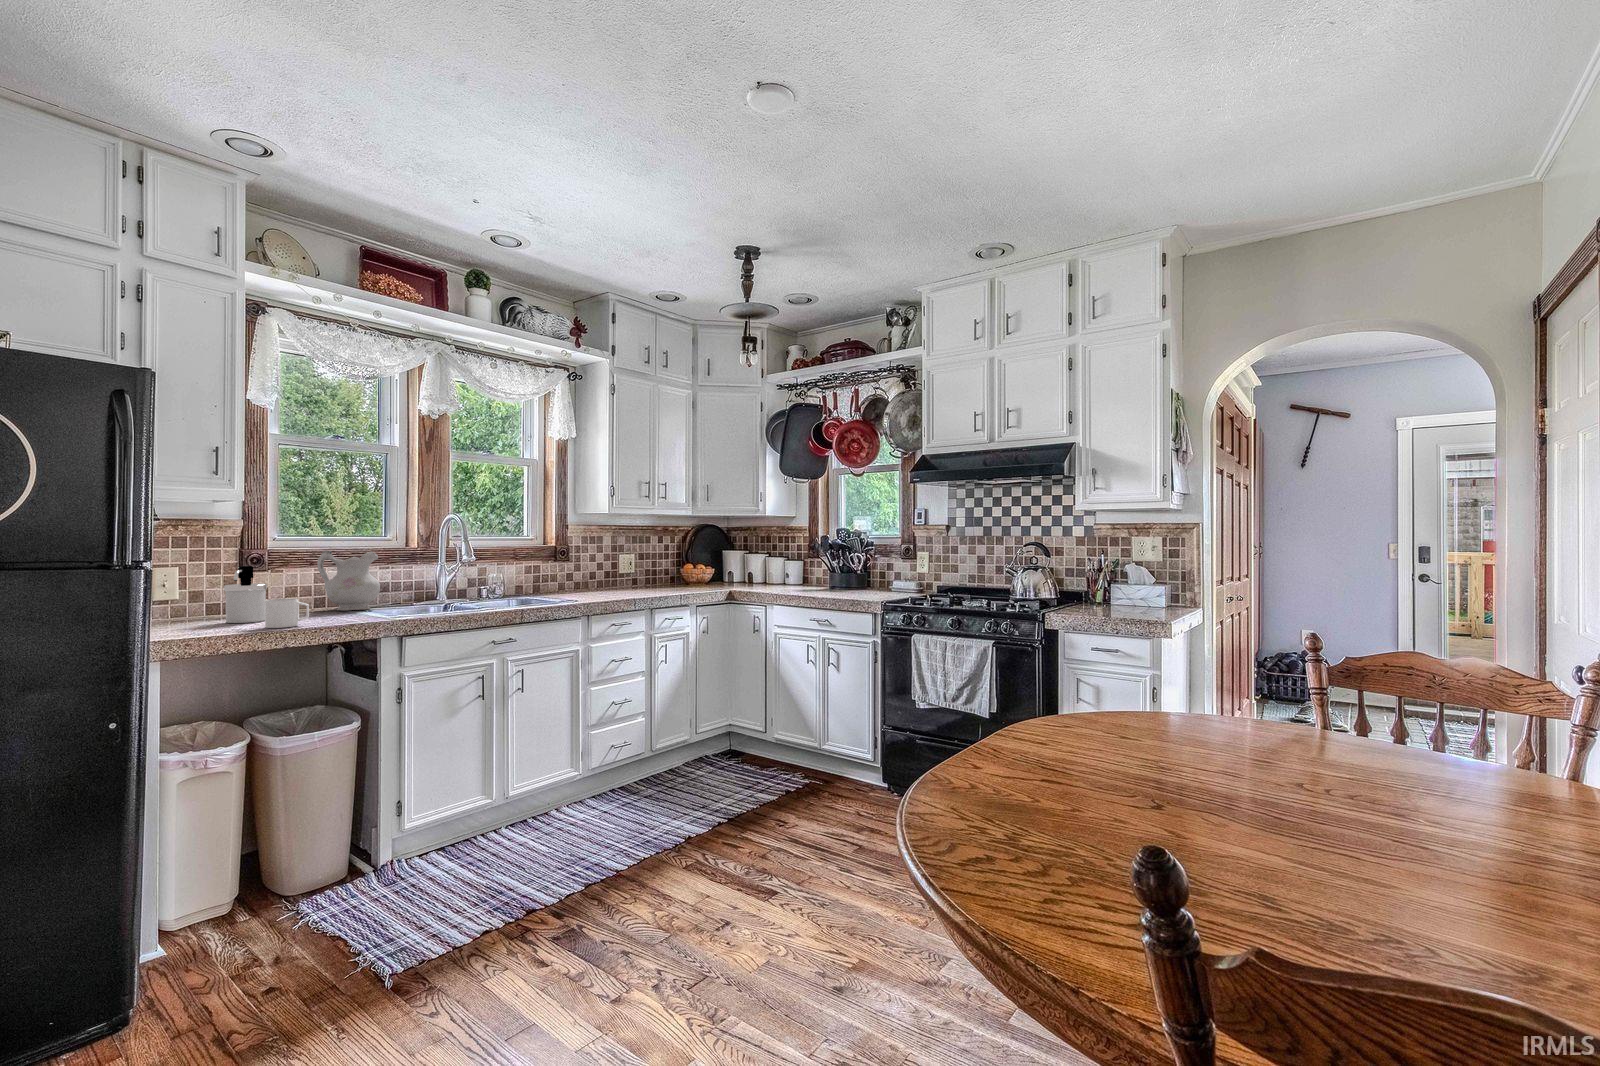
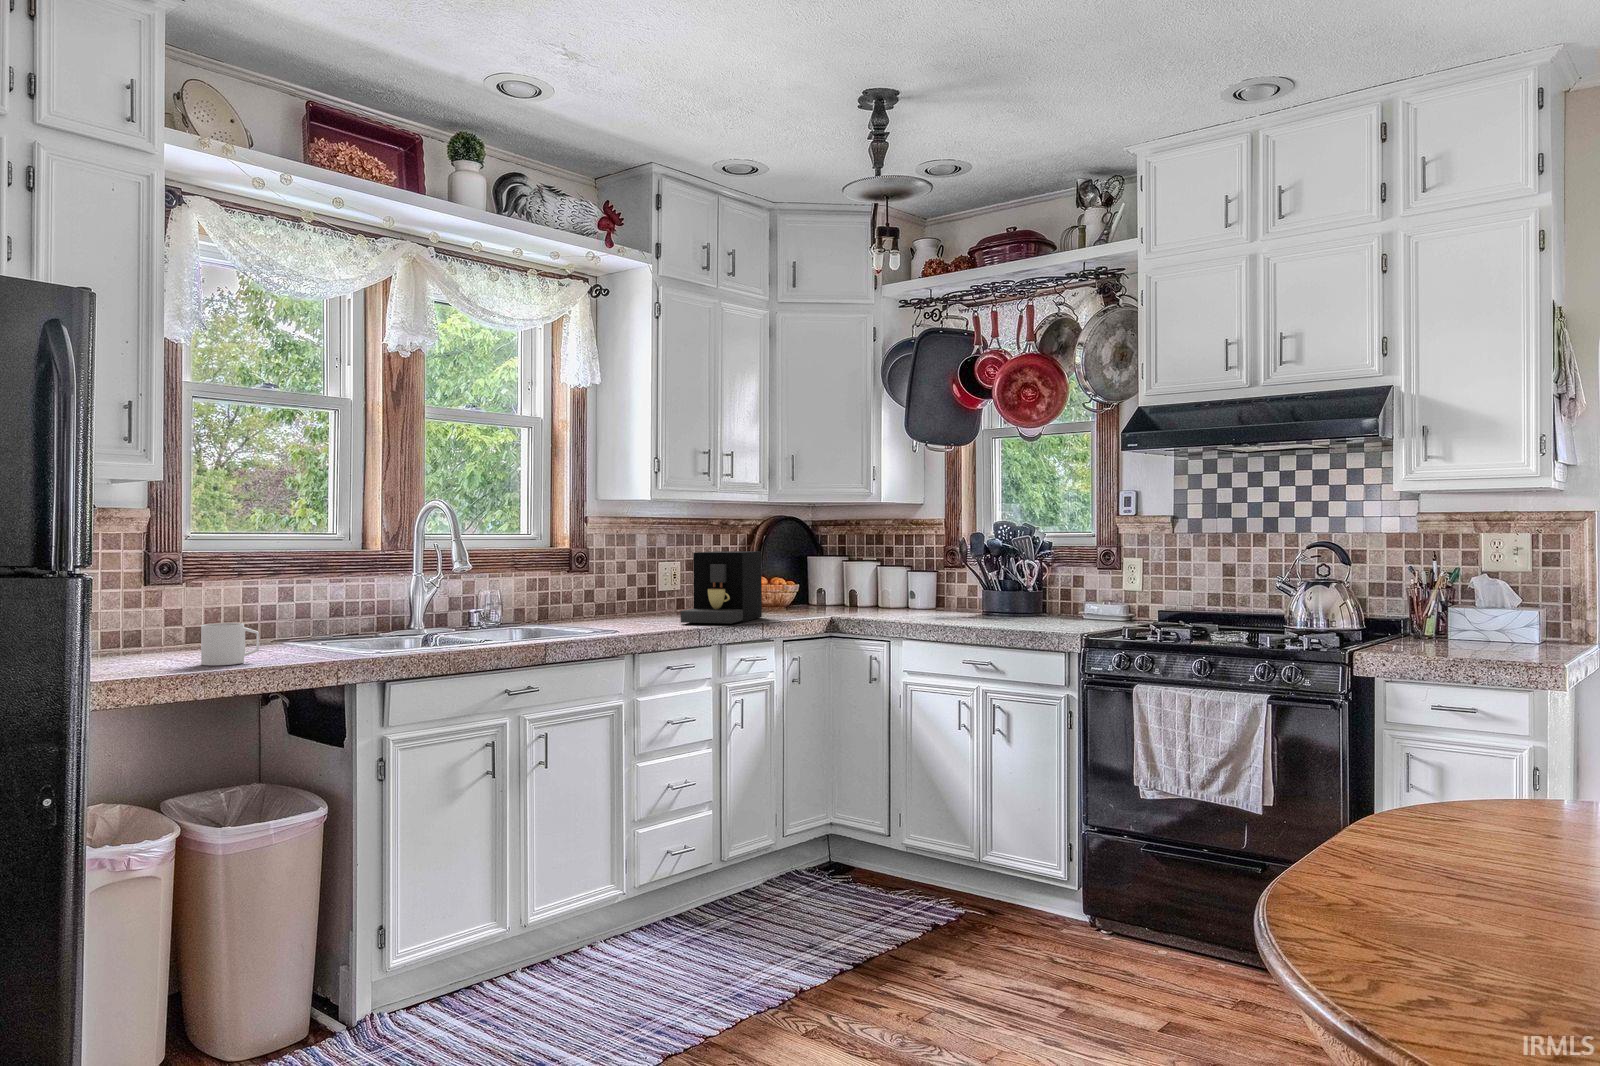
coffee maker: none [626,547,684,595] -> present [681,551,762,623]
ceramic pitcher: present [318,551,380,611] -> none [249,554,335,643]
soap dispenser: present [224,566,267,623] -> none [135,575,192,659]

